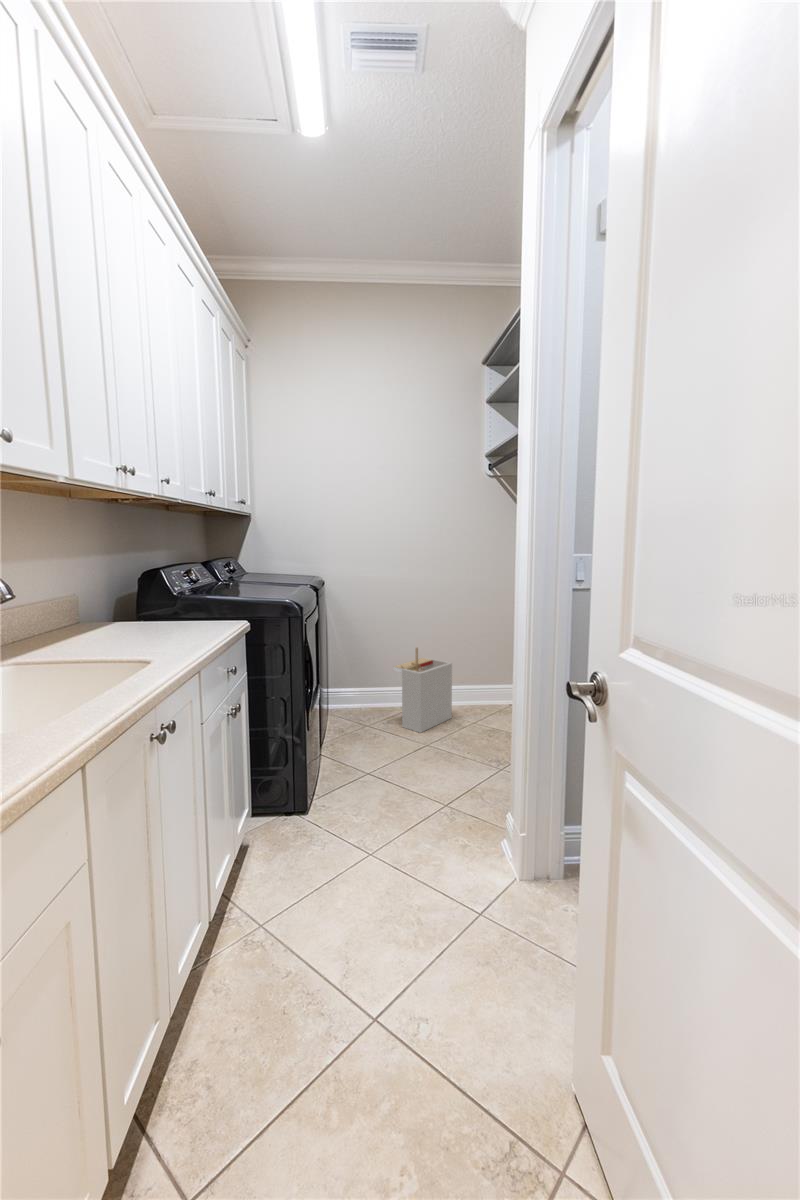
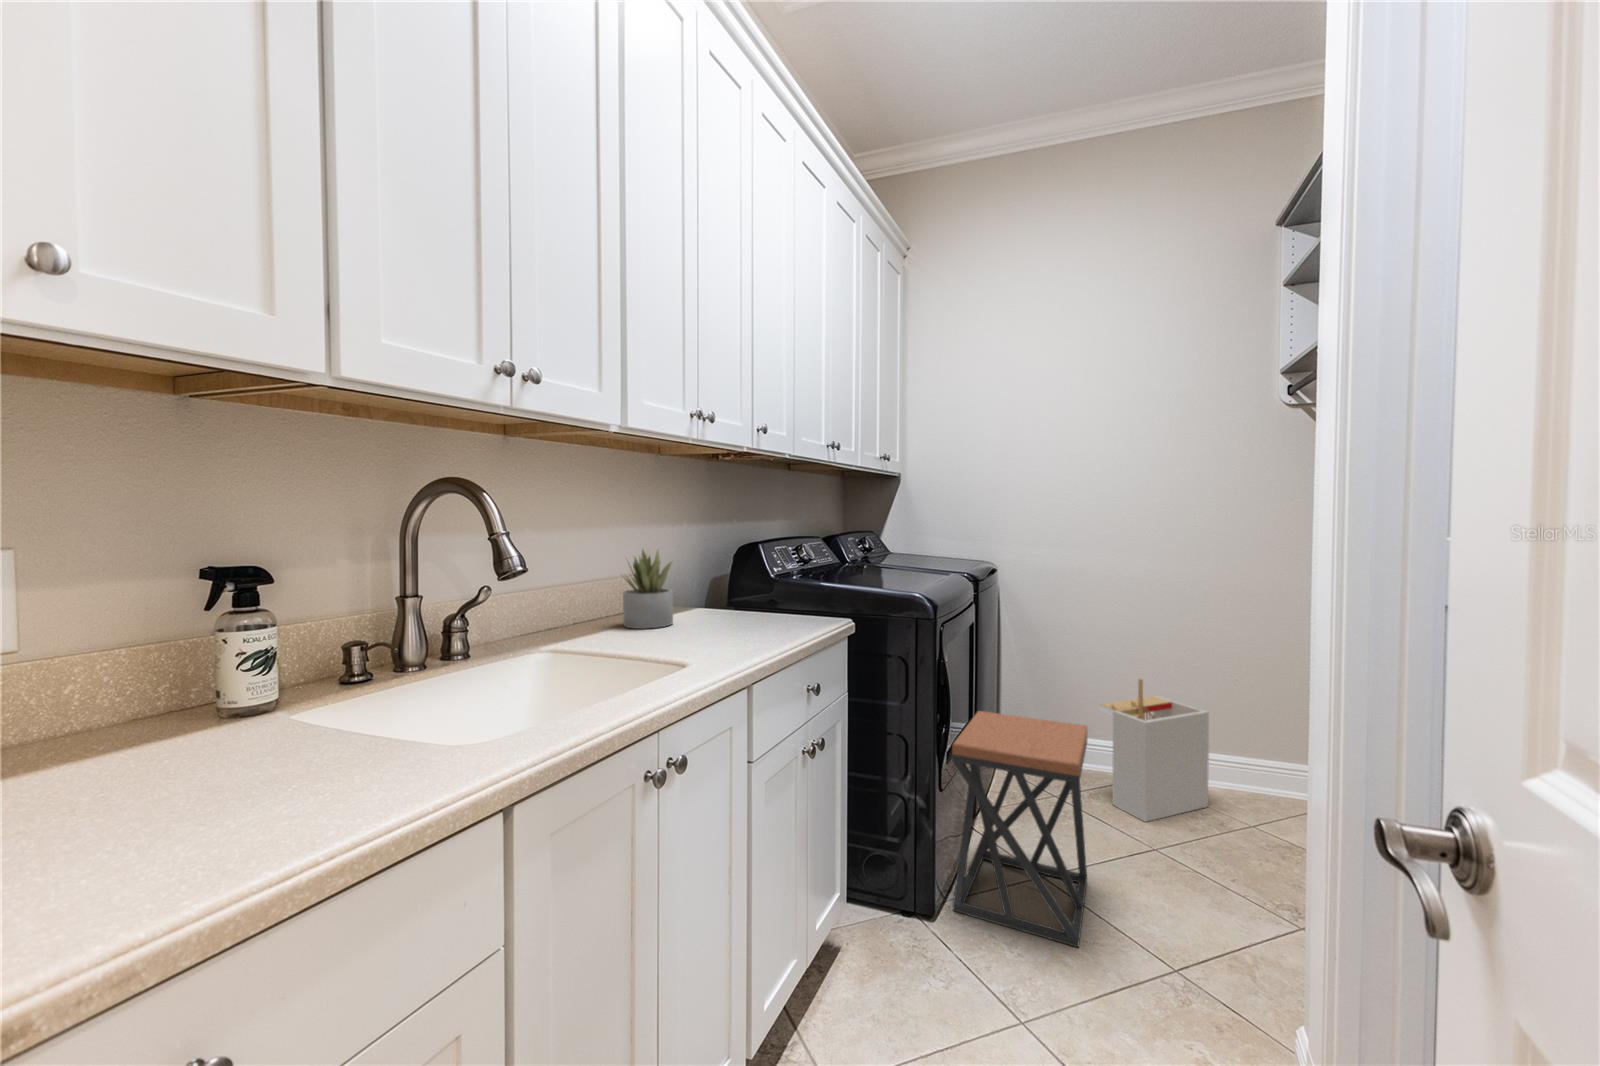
succulent plant: none [50,575,104,643] -> present [623,550,673,629]
stool: none [316,678,393,807] -> present [952,711,1087,947]

